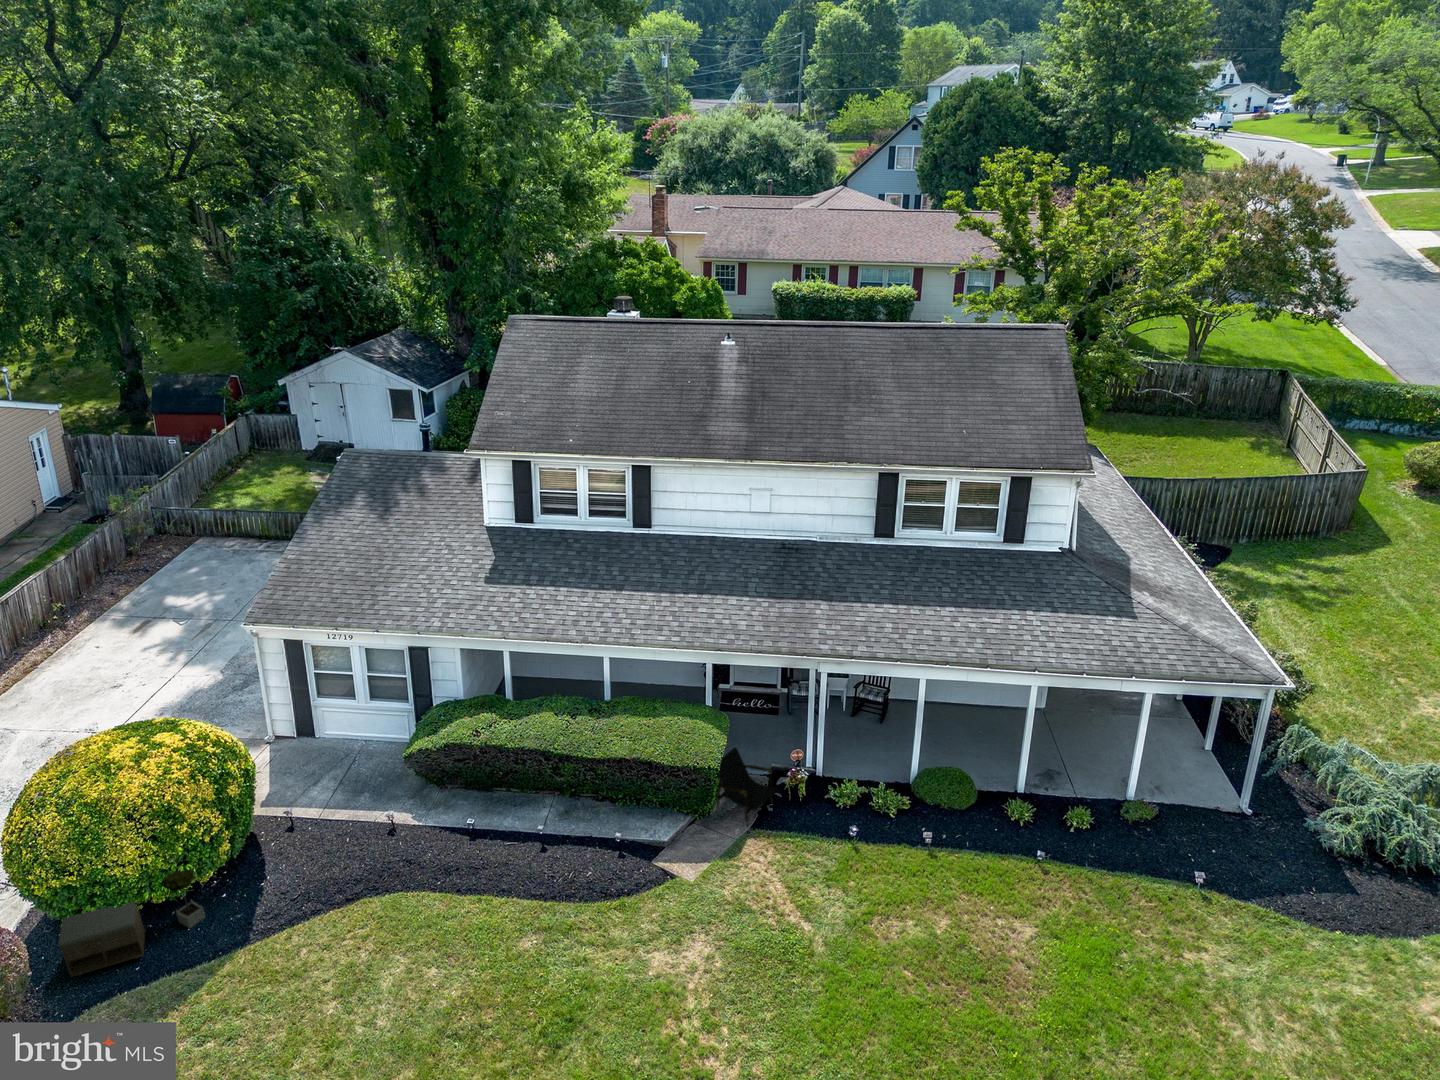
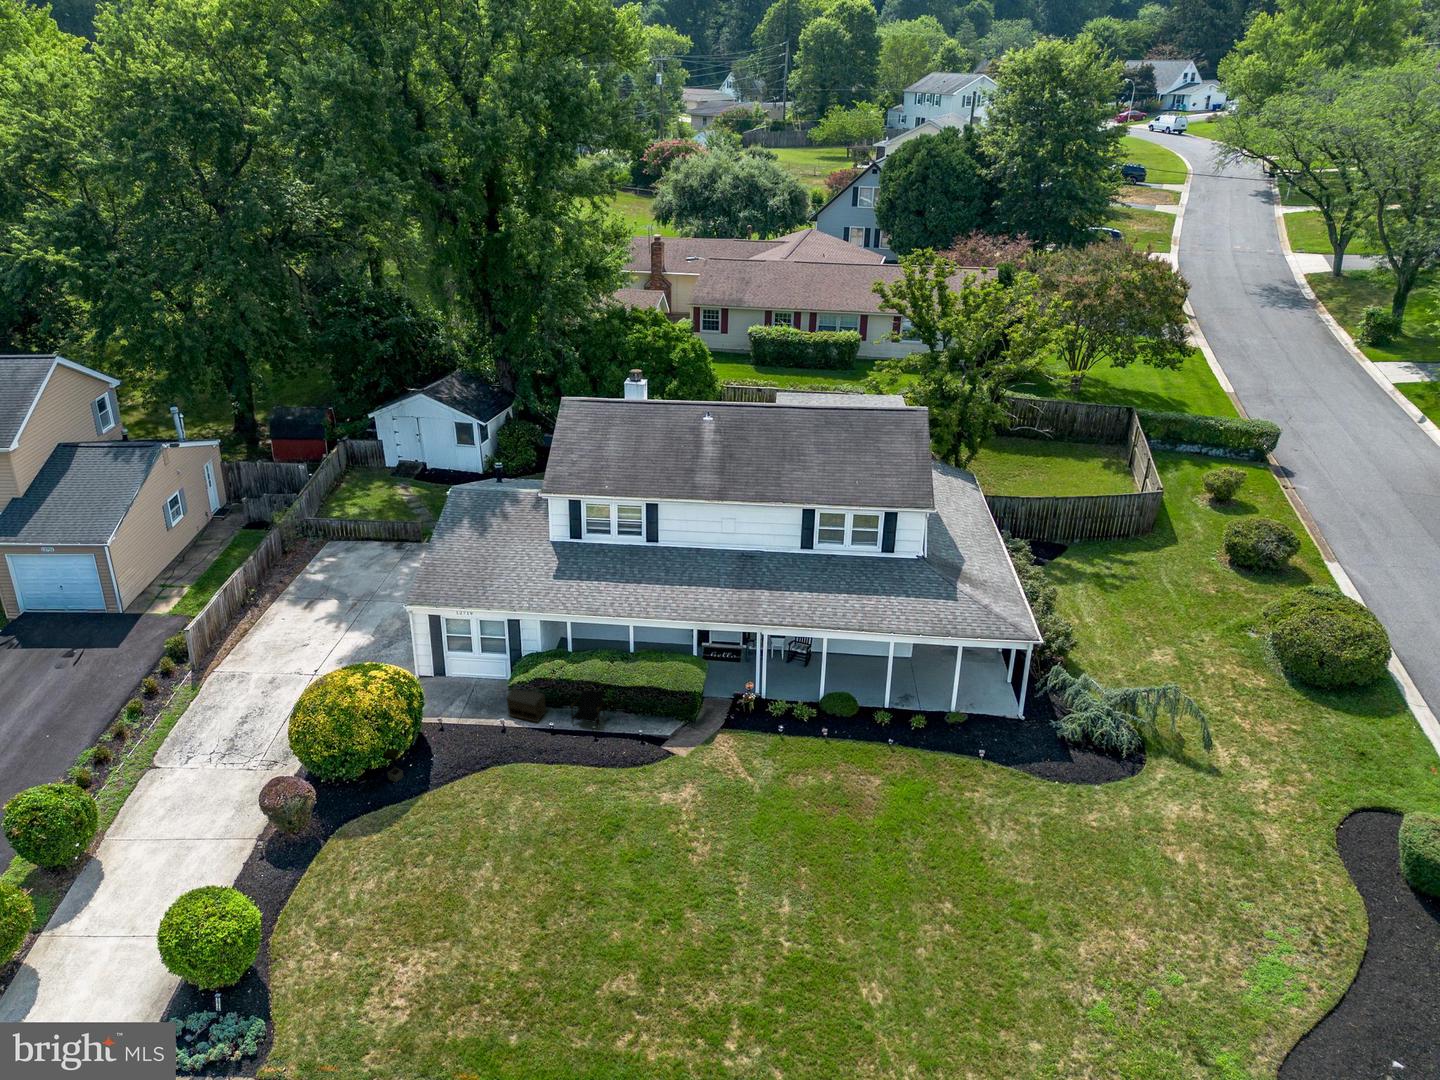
lounge chair: present [716,748,777,826] -> present [571,691,605,729]
storage bench: present [59,902,145,977] -> present [506,688,546,722]

